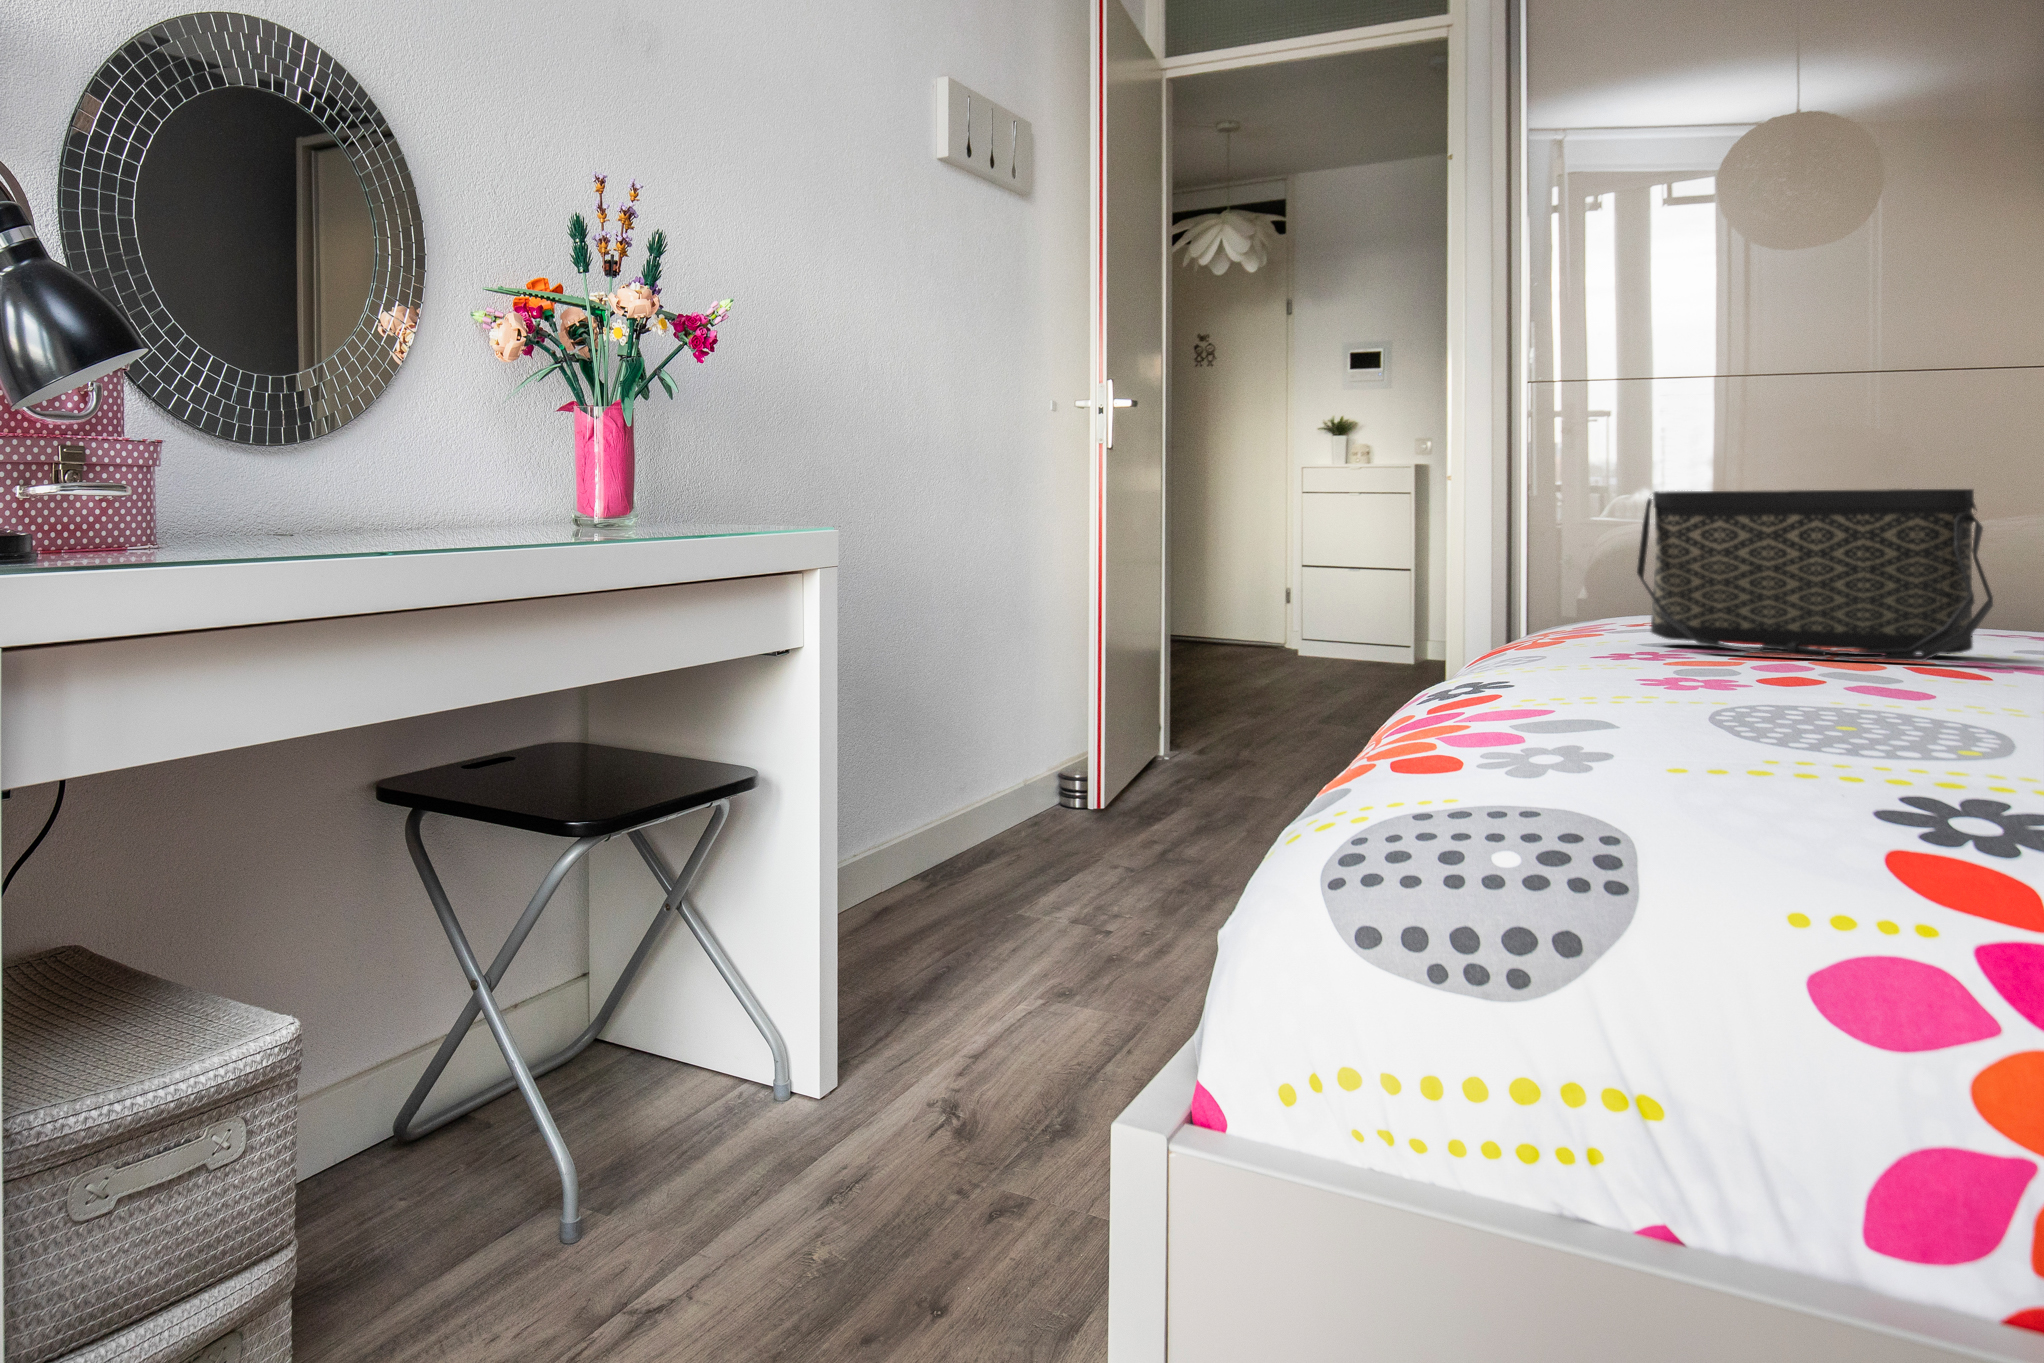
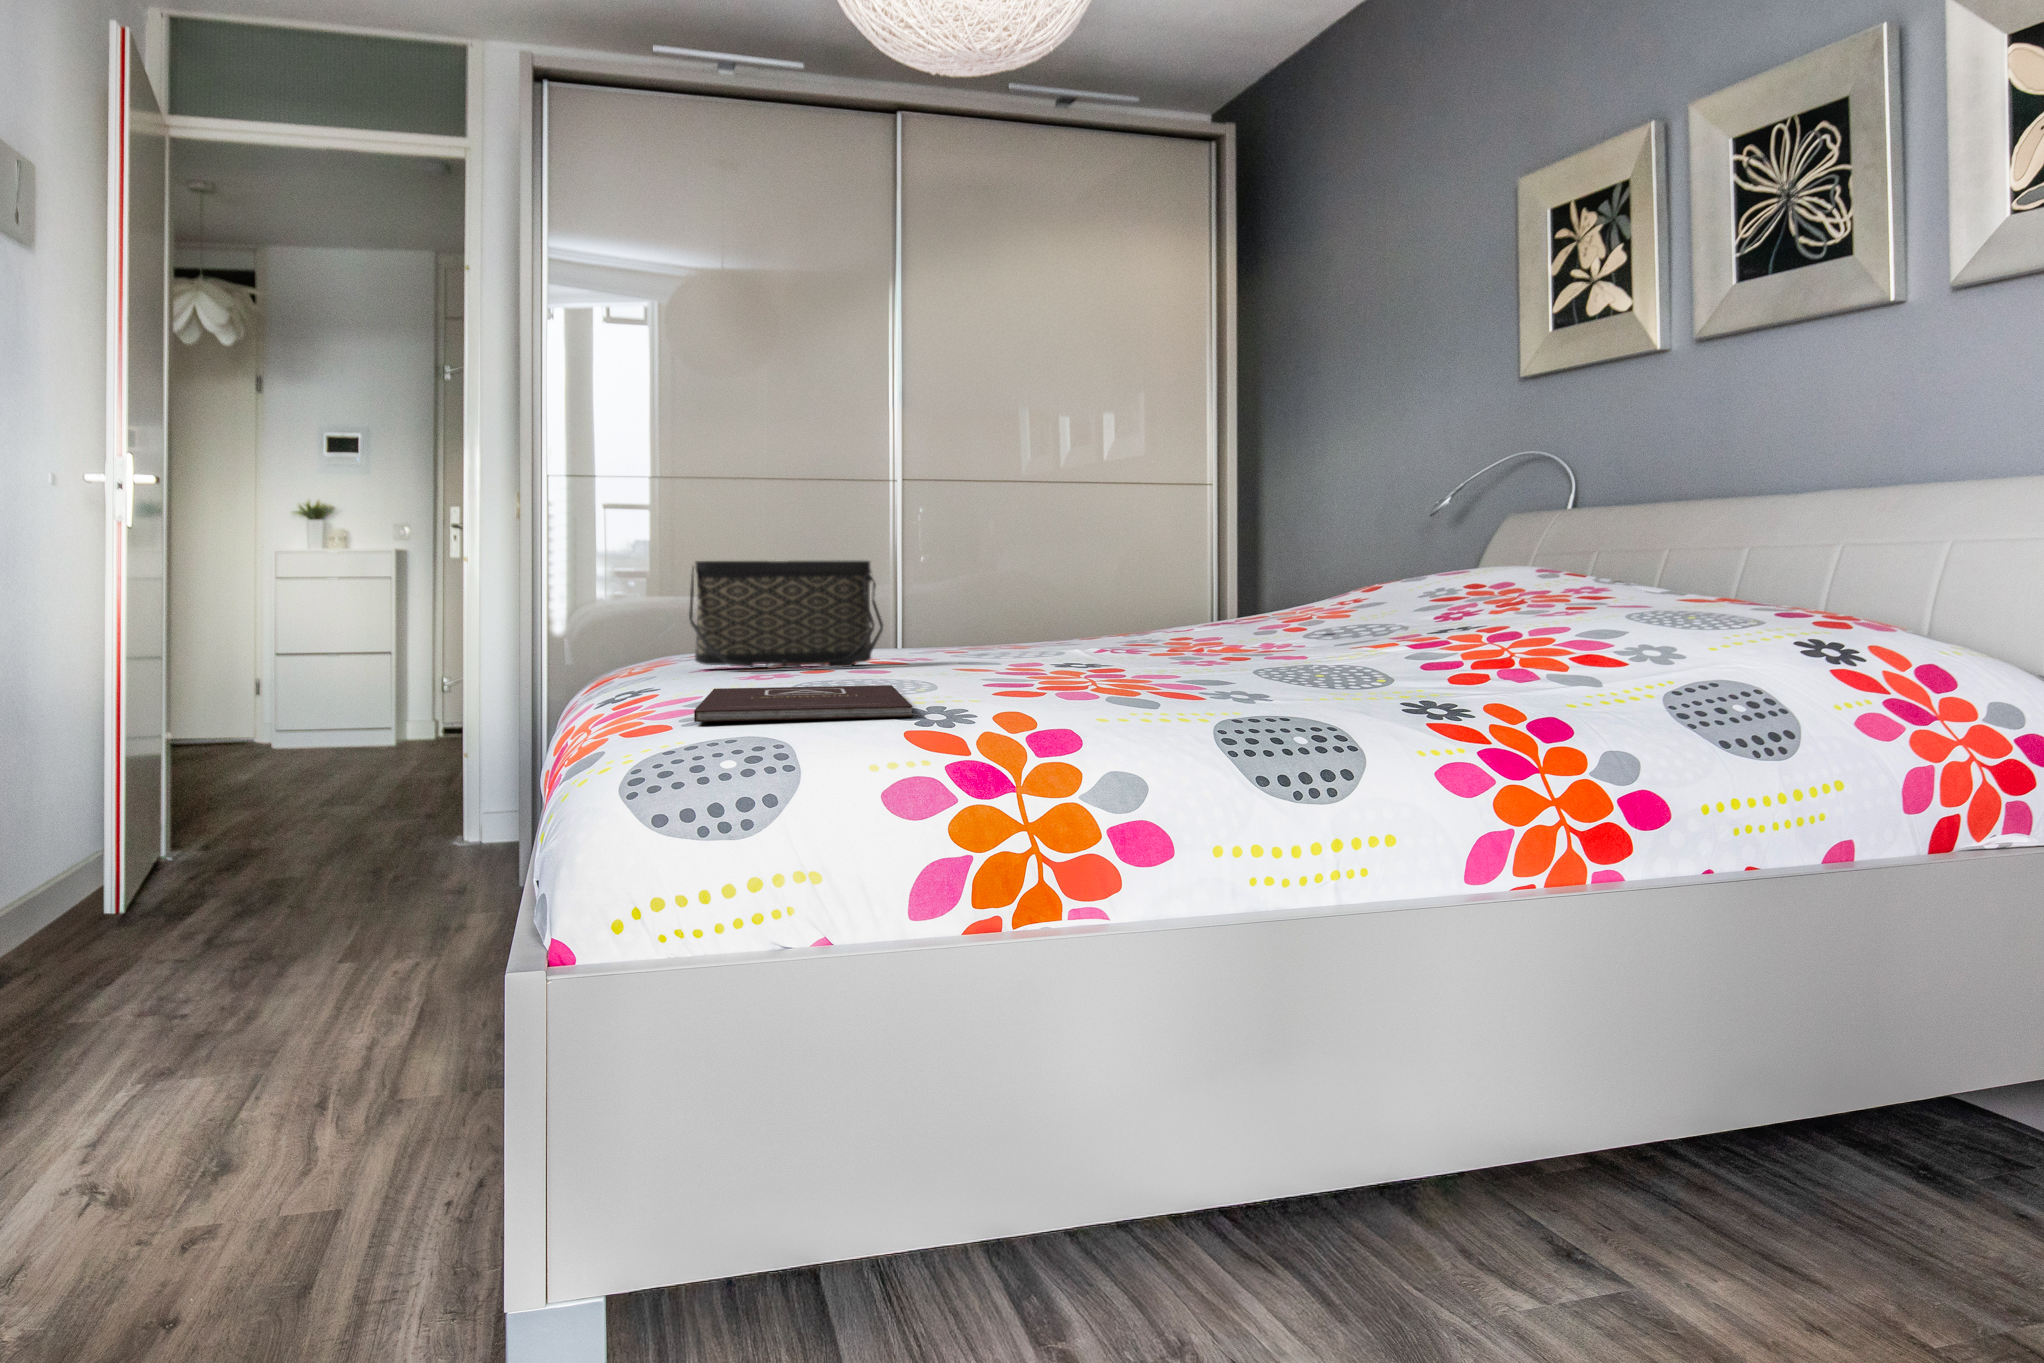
book: none [1463,704,1929,831] -> present [694,685,912,722]

